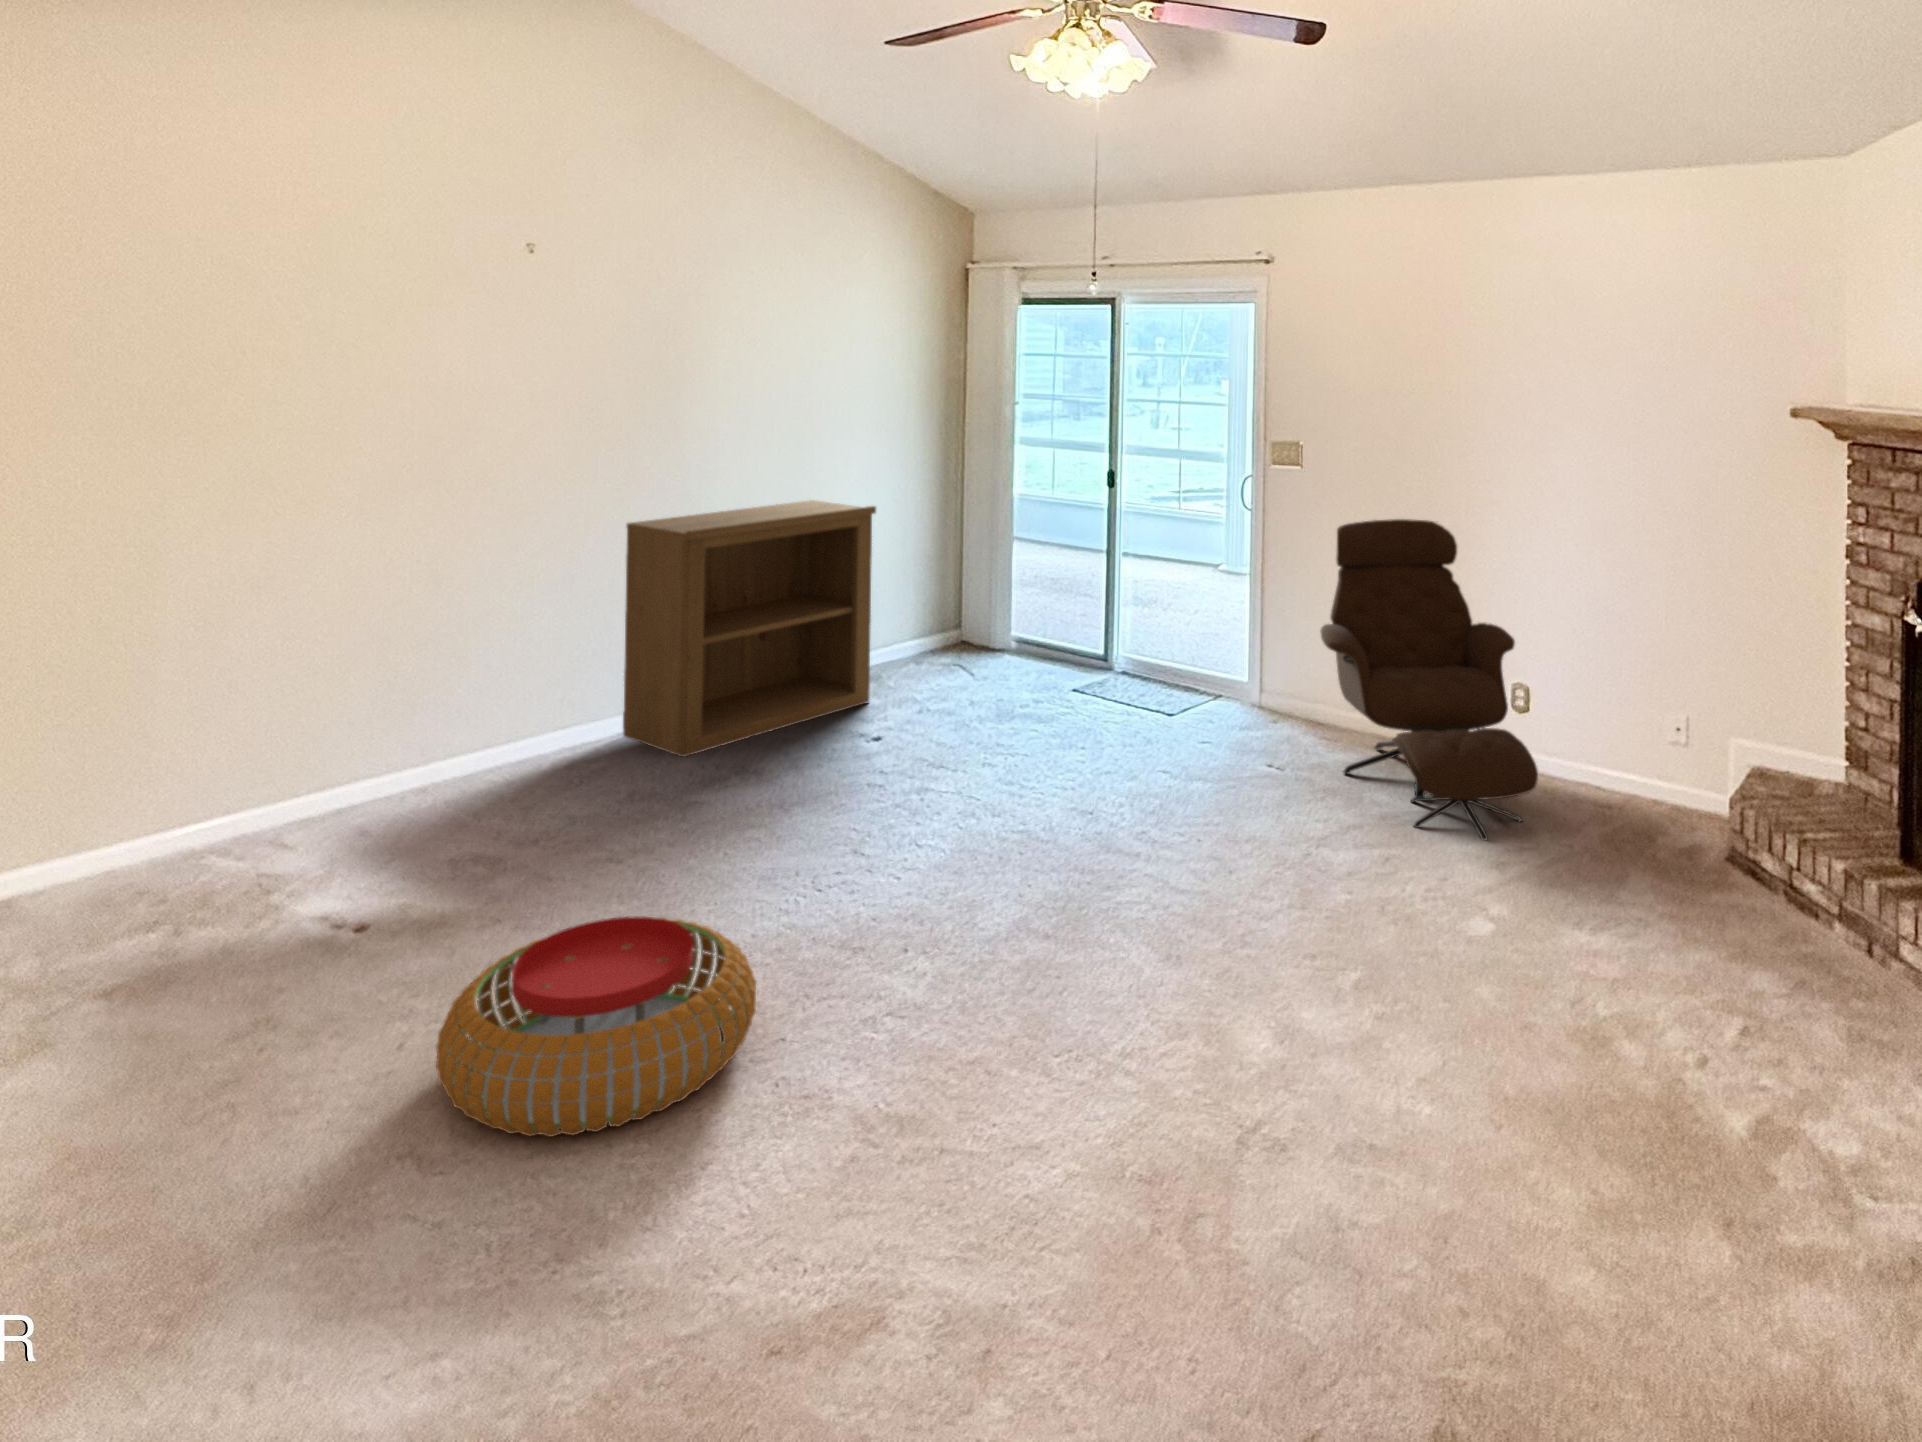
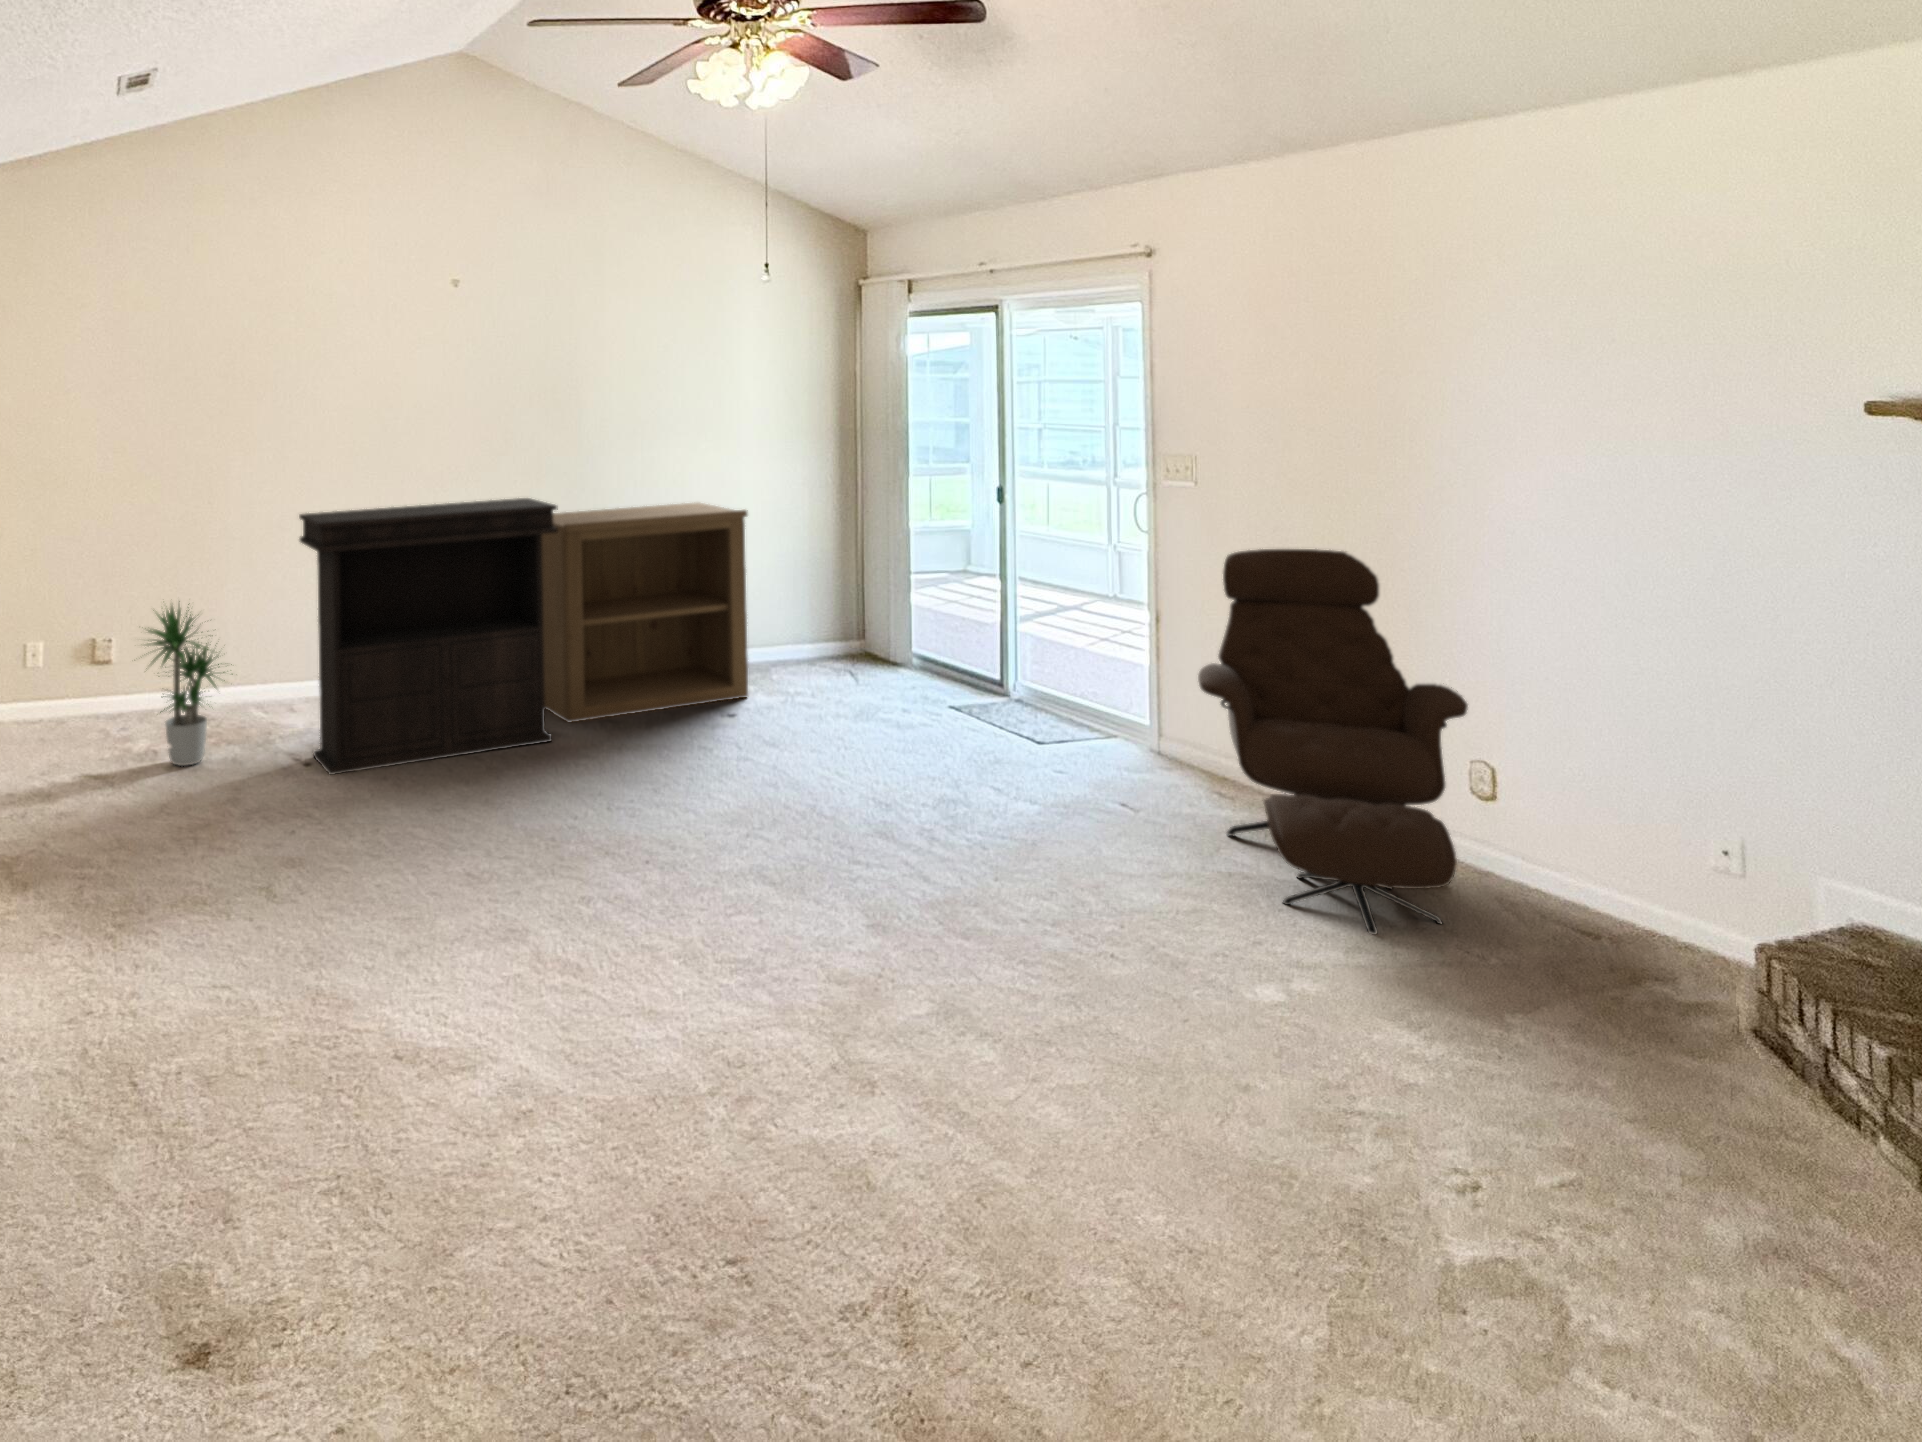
console table: none [345,503,692,871] -> present [299,498,558,775]
potted plant: none [57,659,241,898] -> present [145,601,233,766]
pouf: present [436,917,756,1137] -> none [288,827,521,983]

